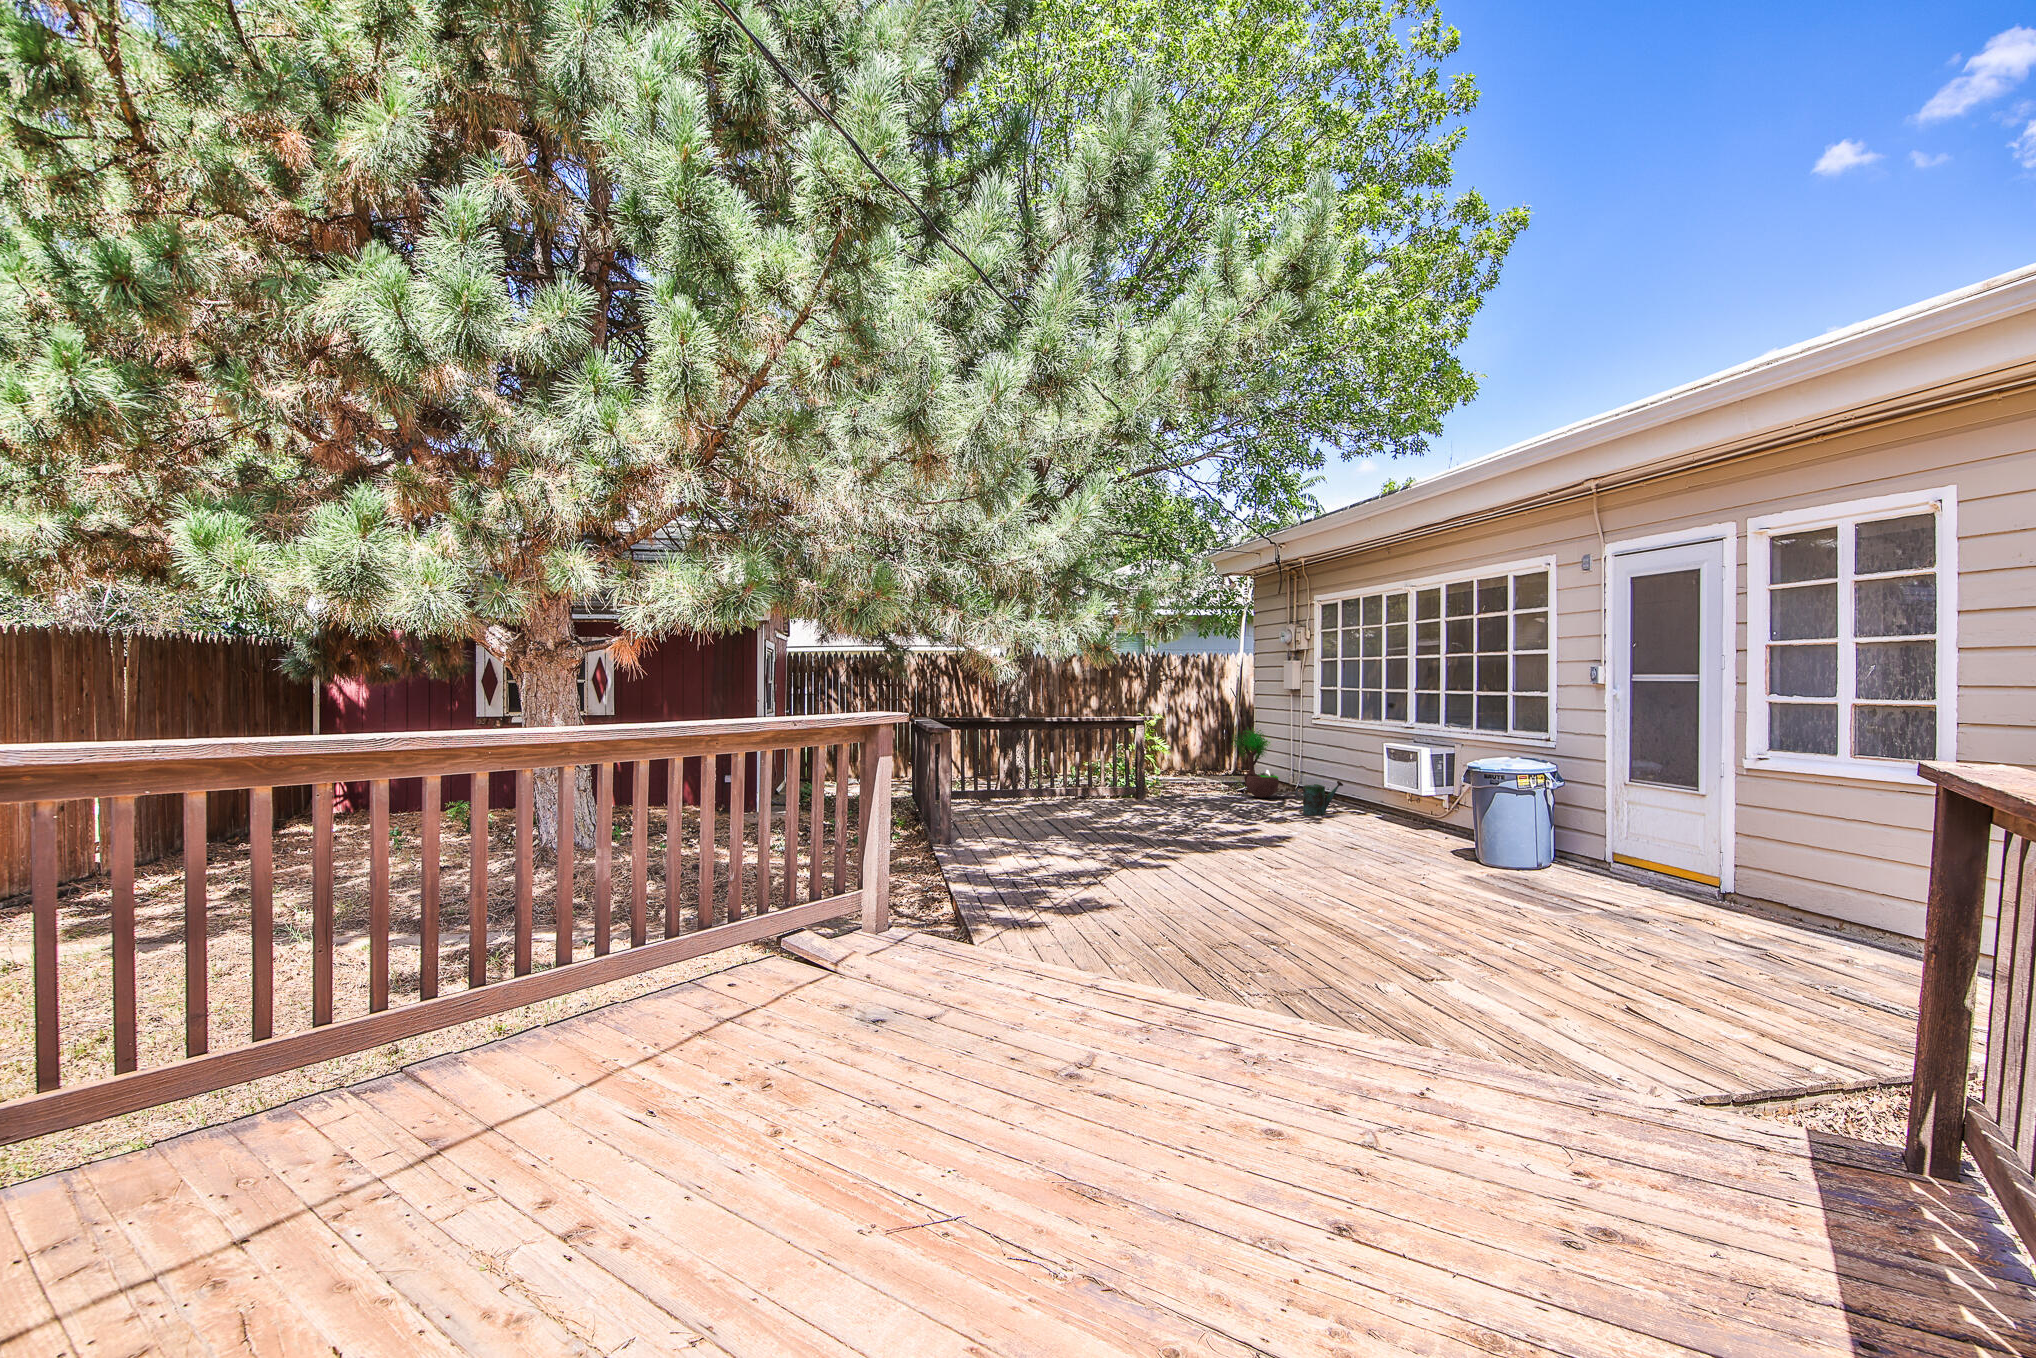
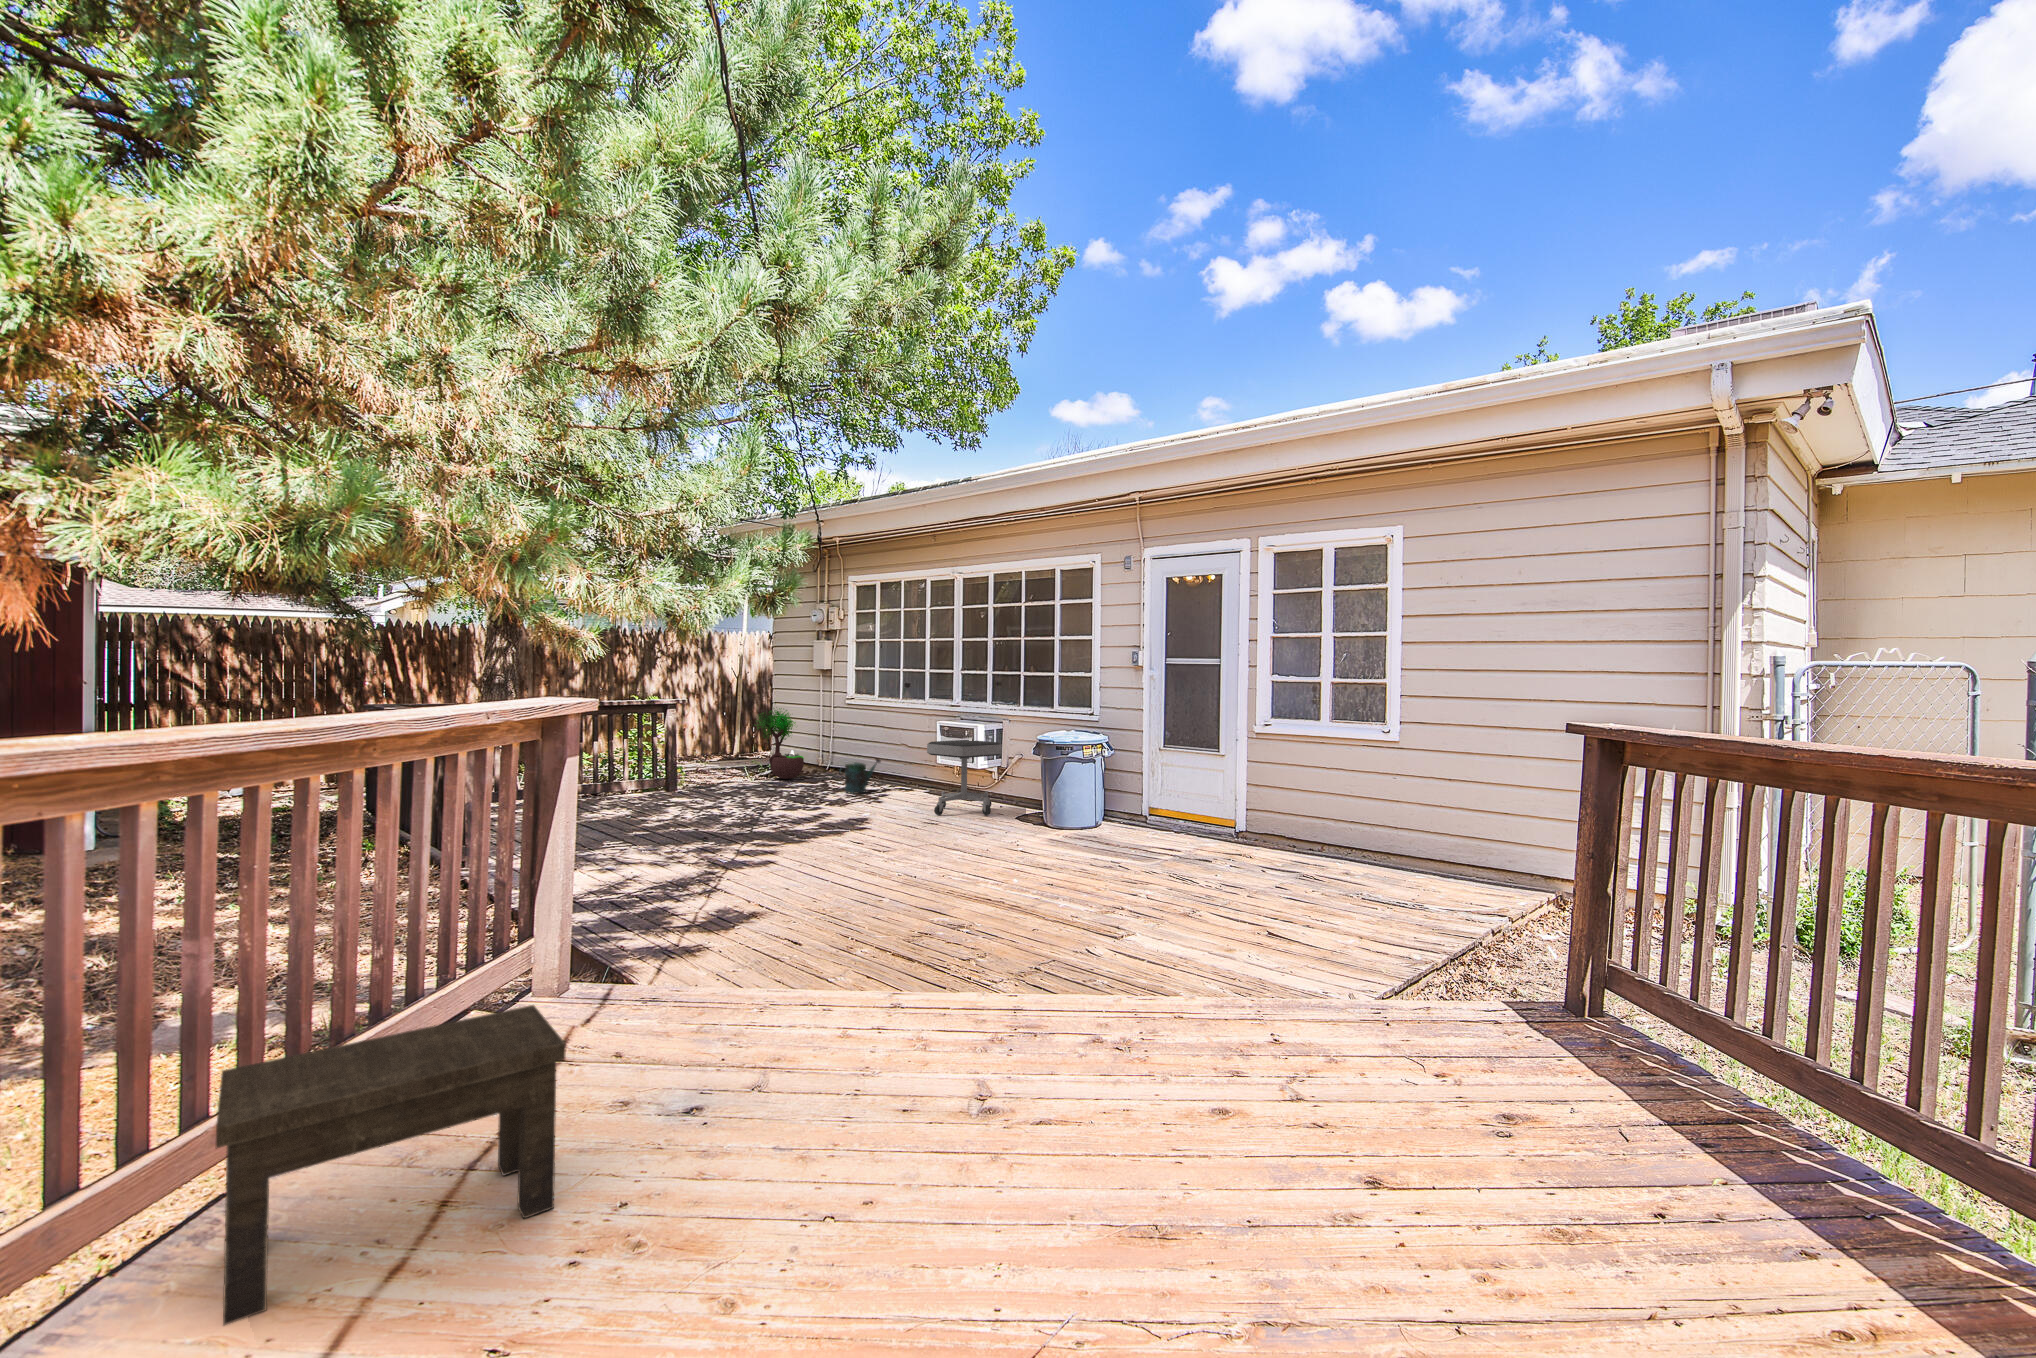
stool: none [1364,765,1449,847] -> present [927,740,1002,815]
side table: none [679,900,844,1018] -> present [216,1005,566,1325]

